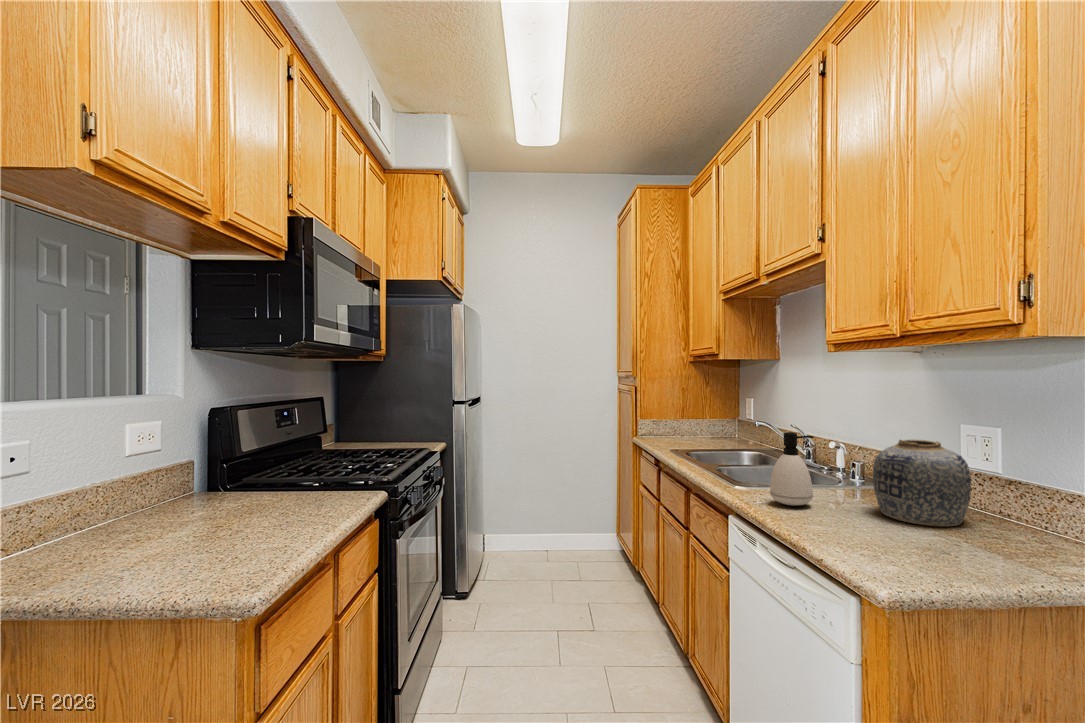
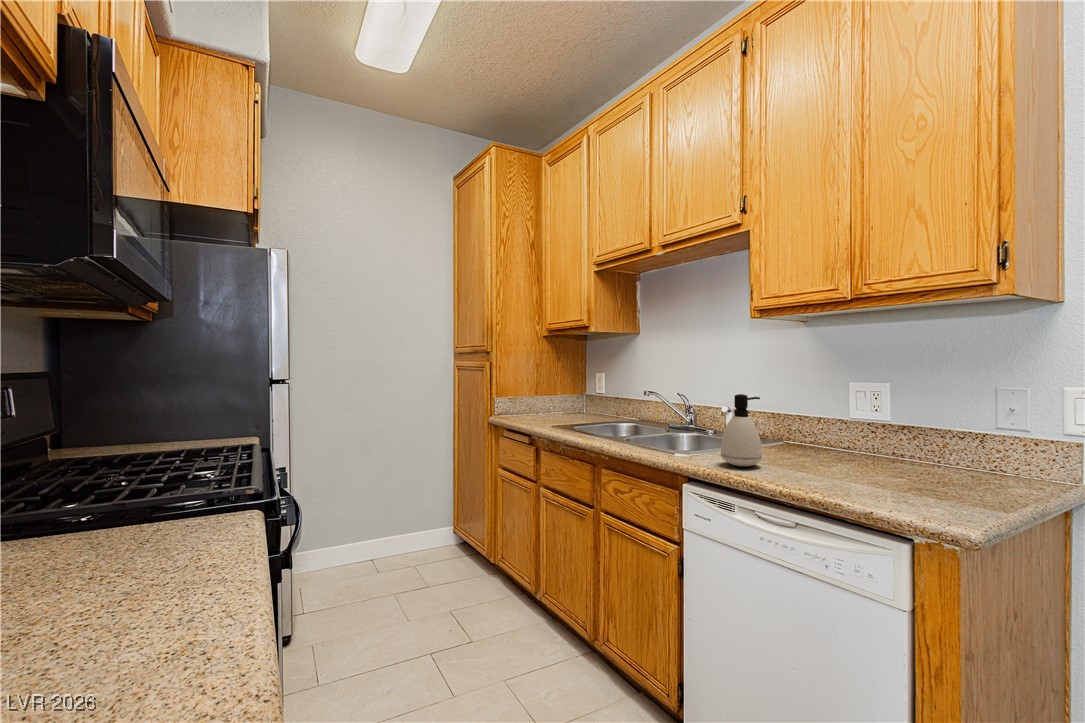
vase: present [873,439,971,526] -> none [807,396,890,471]

